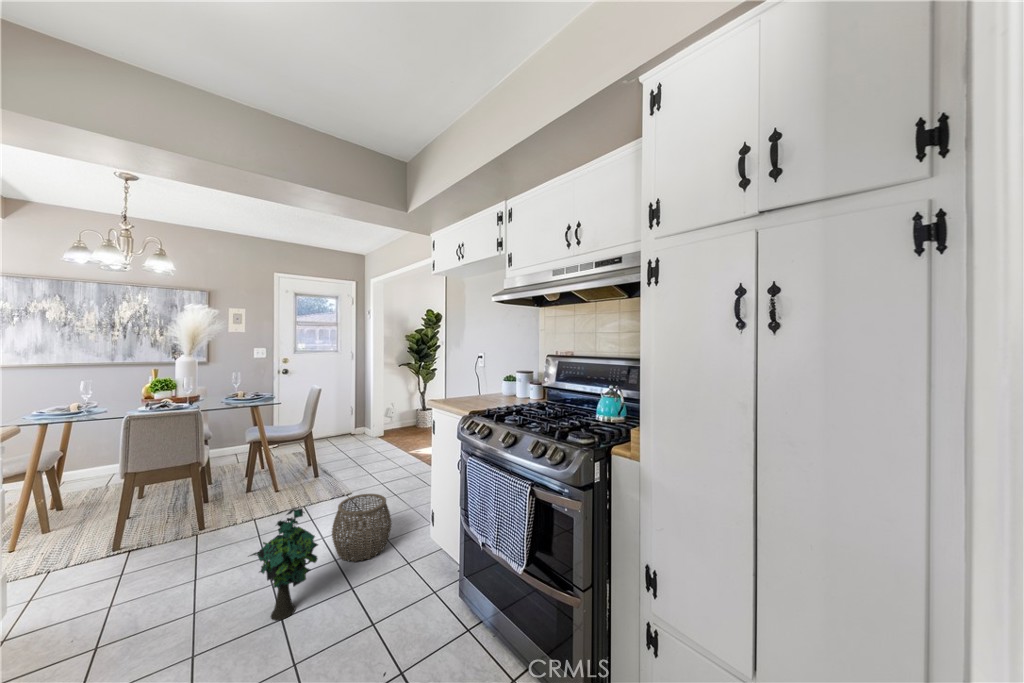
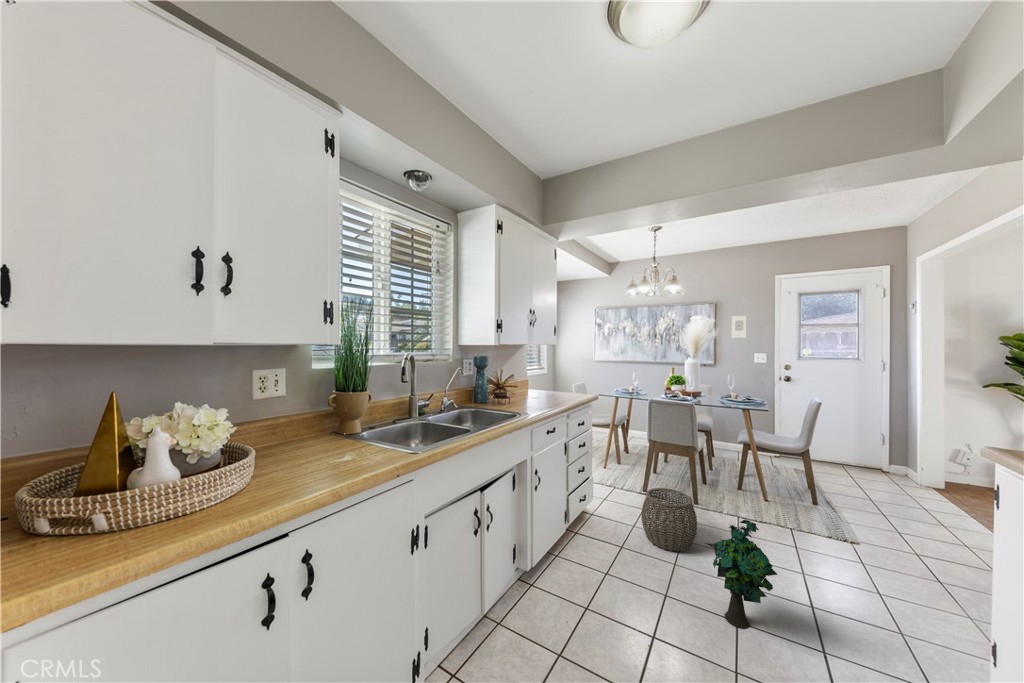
woven basket: present [332,494,391,561] -> present [641,488,698,552]

